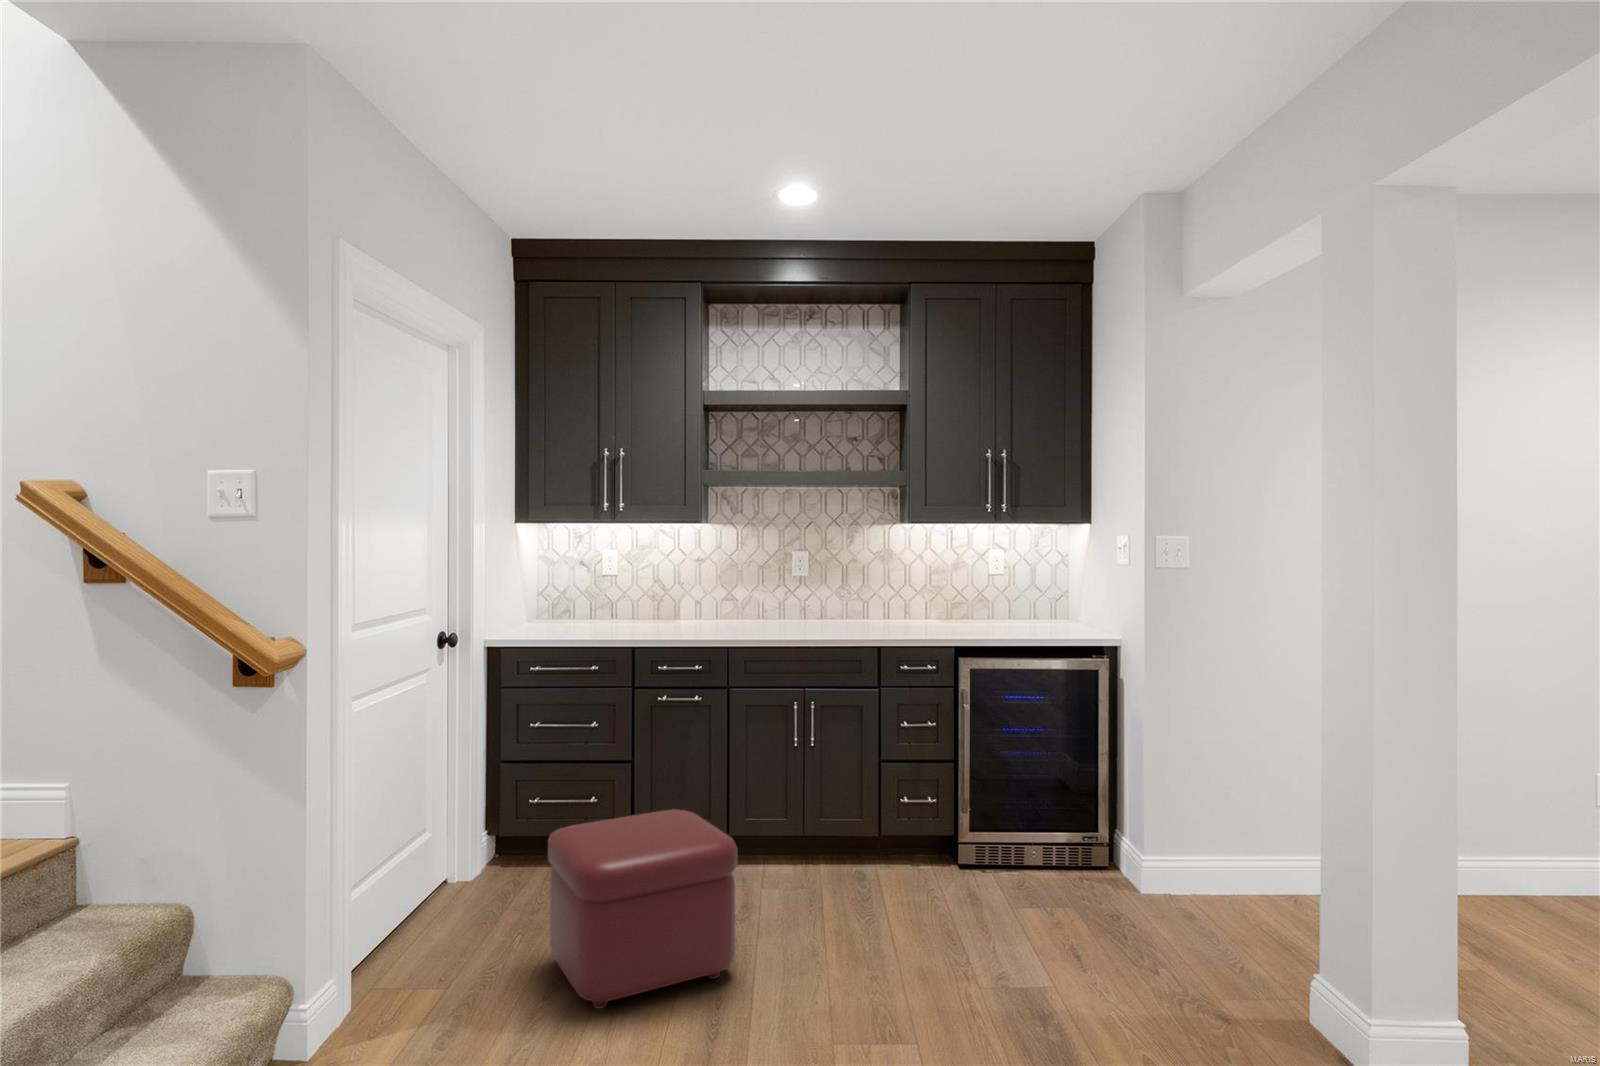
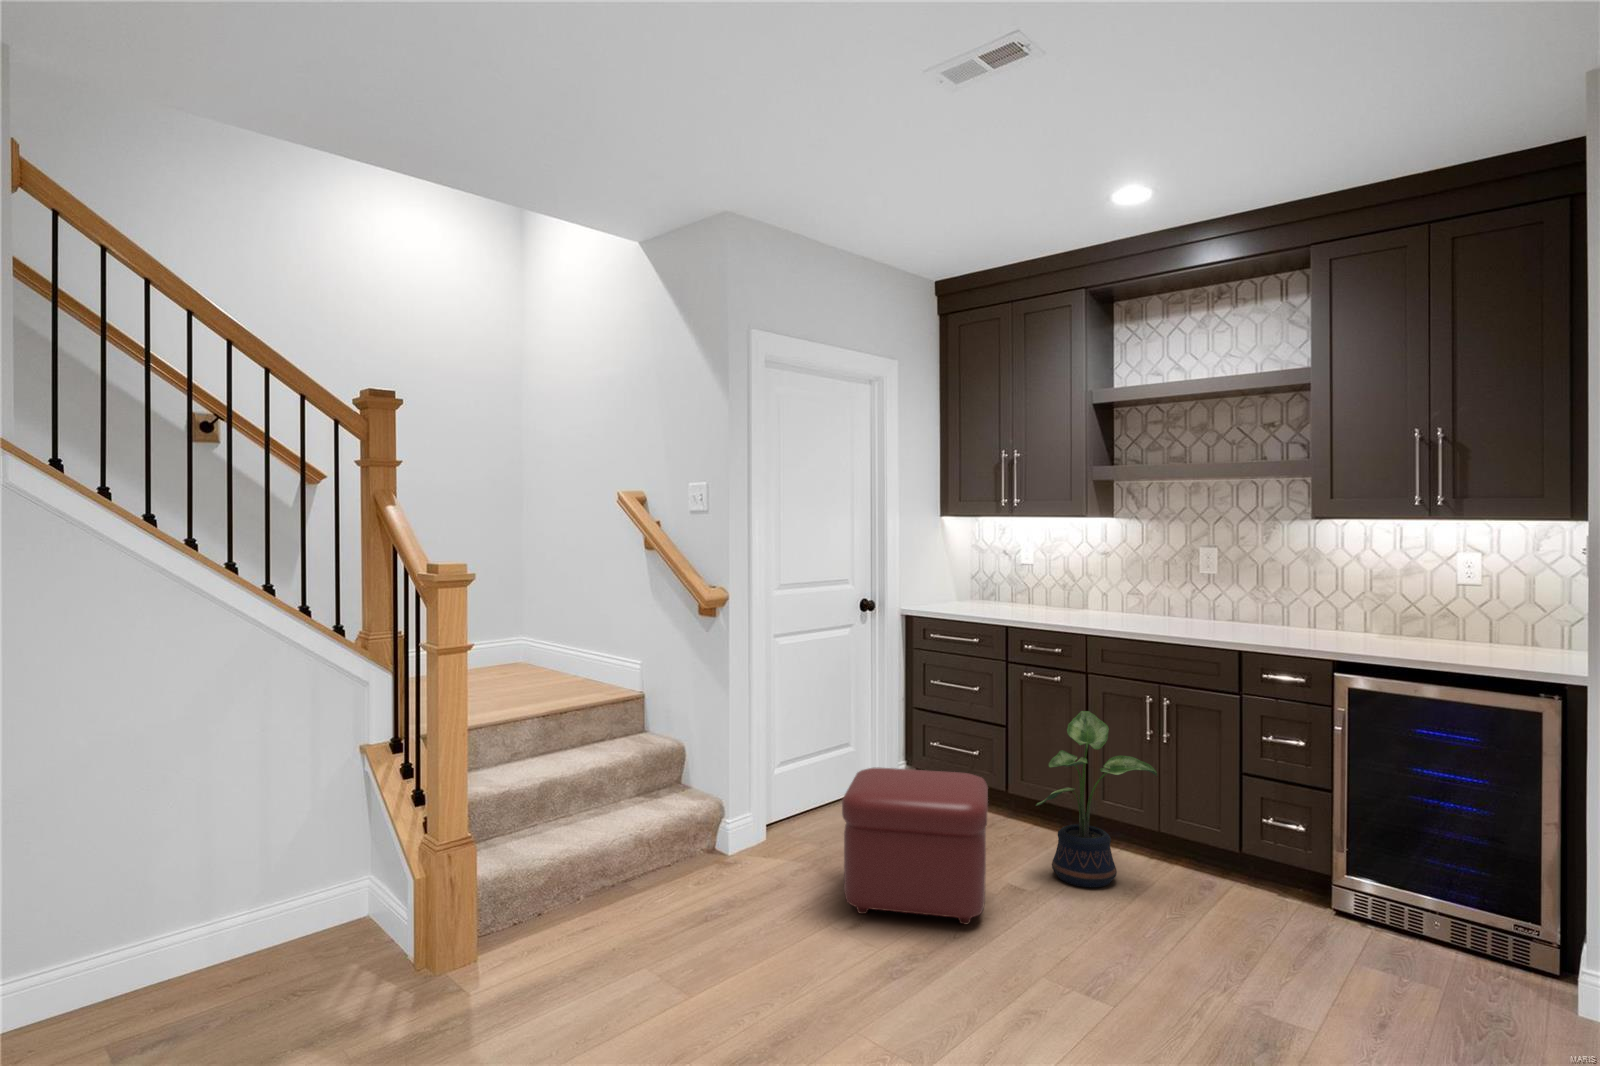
potted plant: none [720,721,831,903] -> present [1036,711,1157,887]

